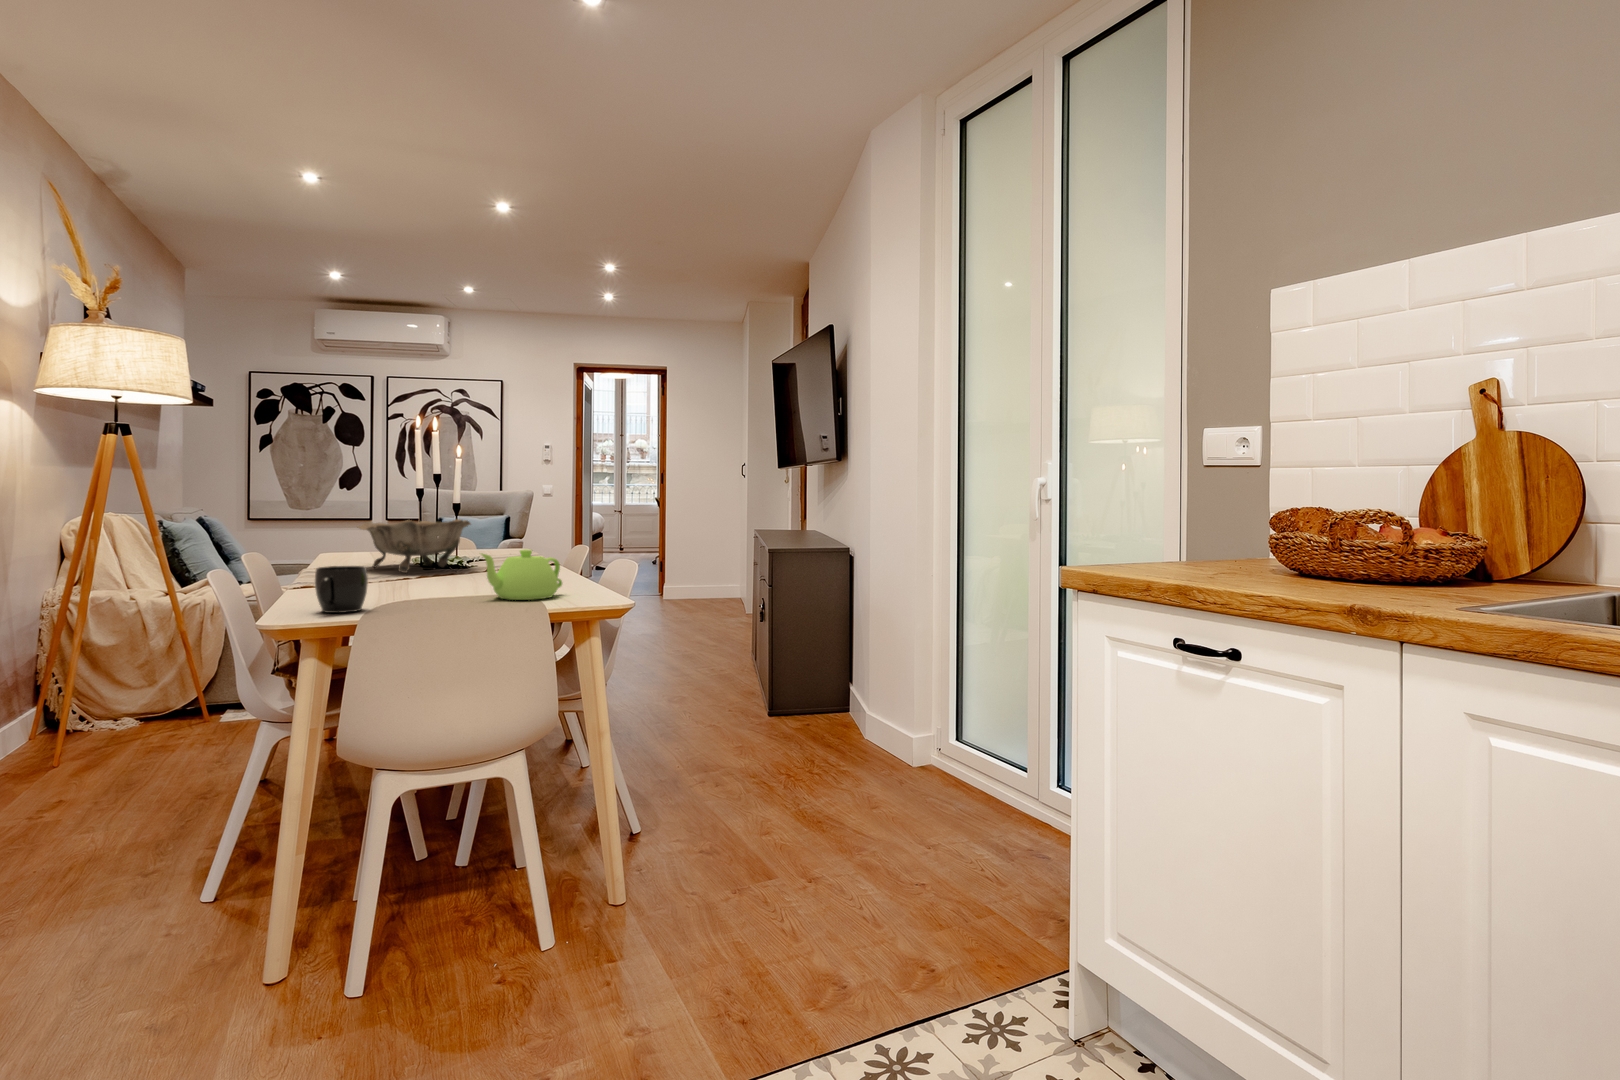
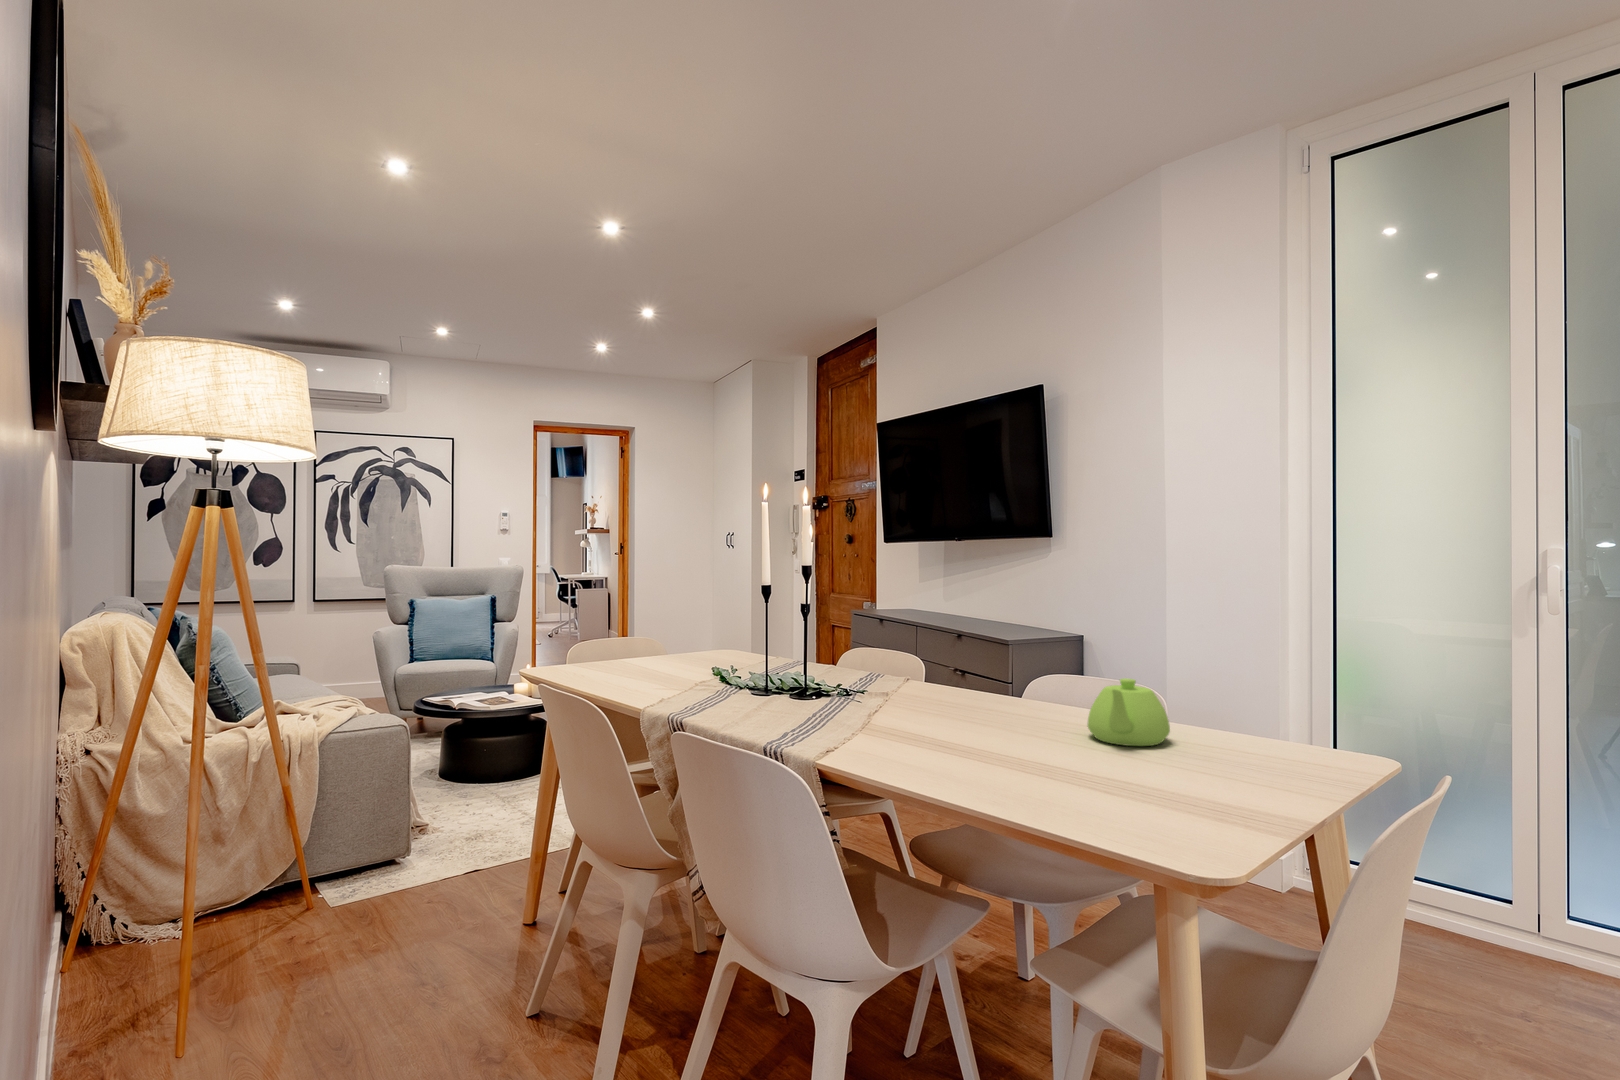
decorative bowl: present [357,519,471,573] -> none [703,630,864,703]
mug: present [315,566,368,613] -> none [1029,724,1096,797]

